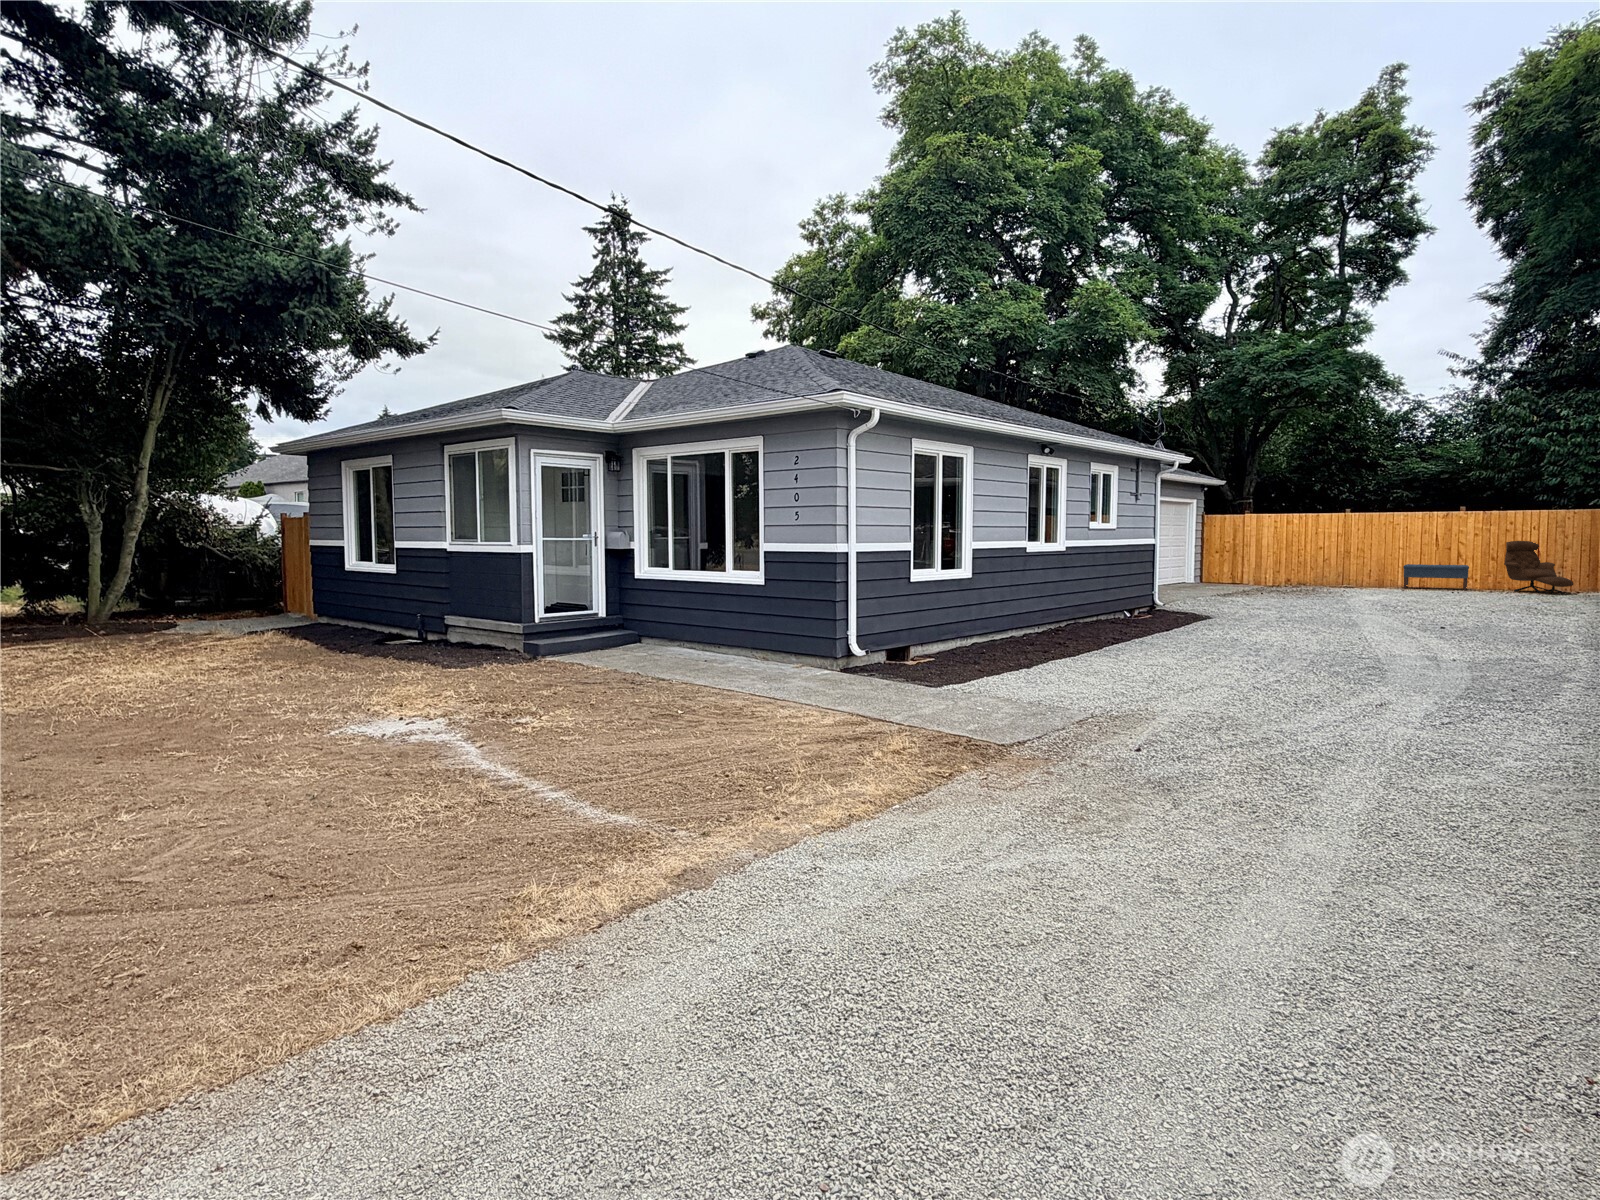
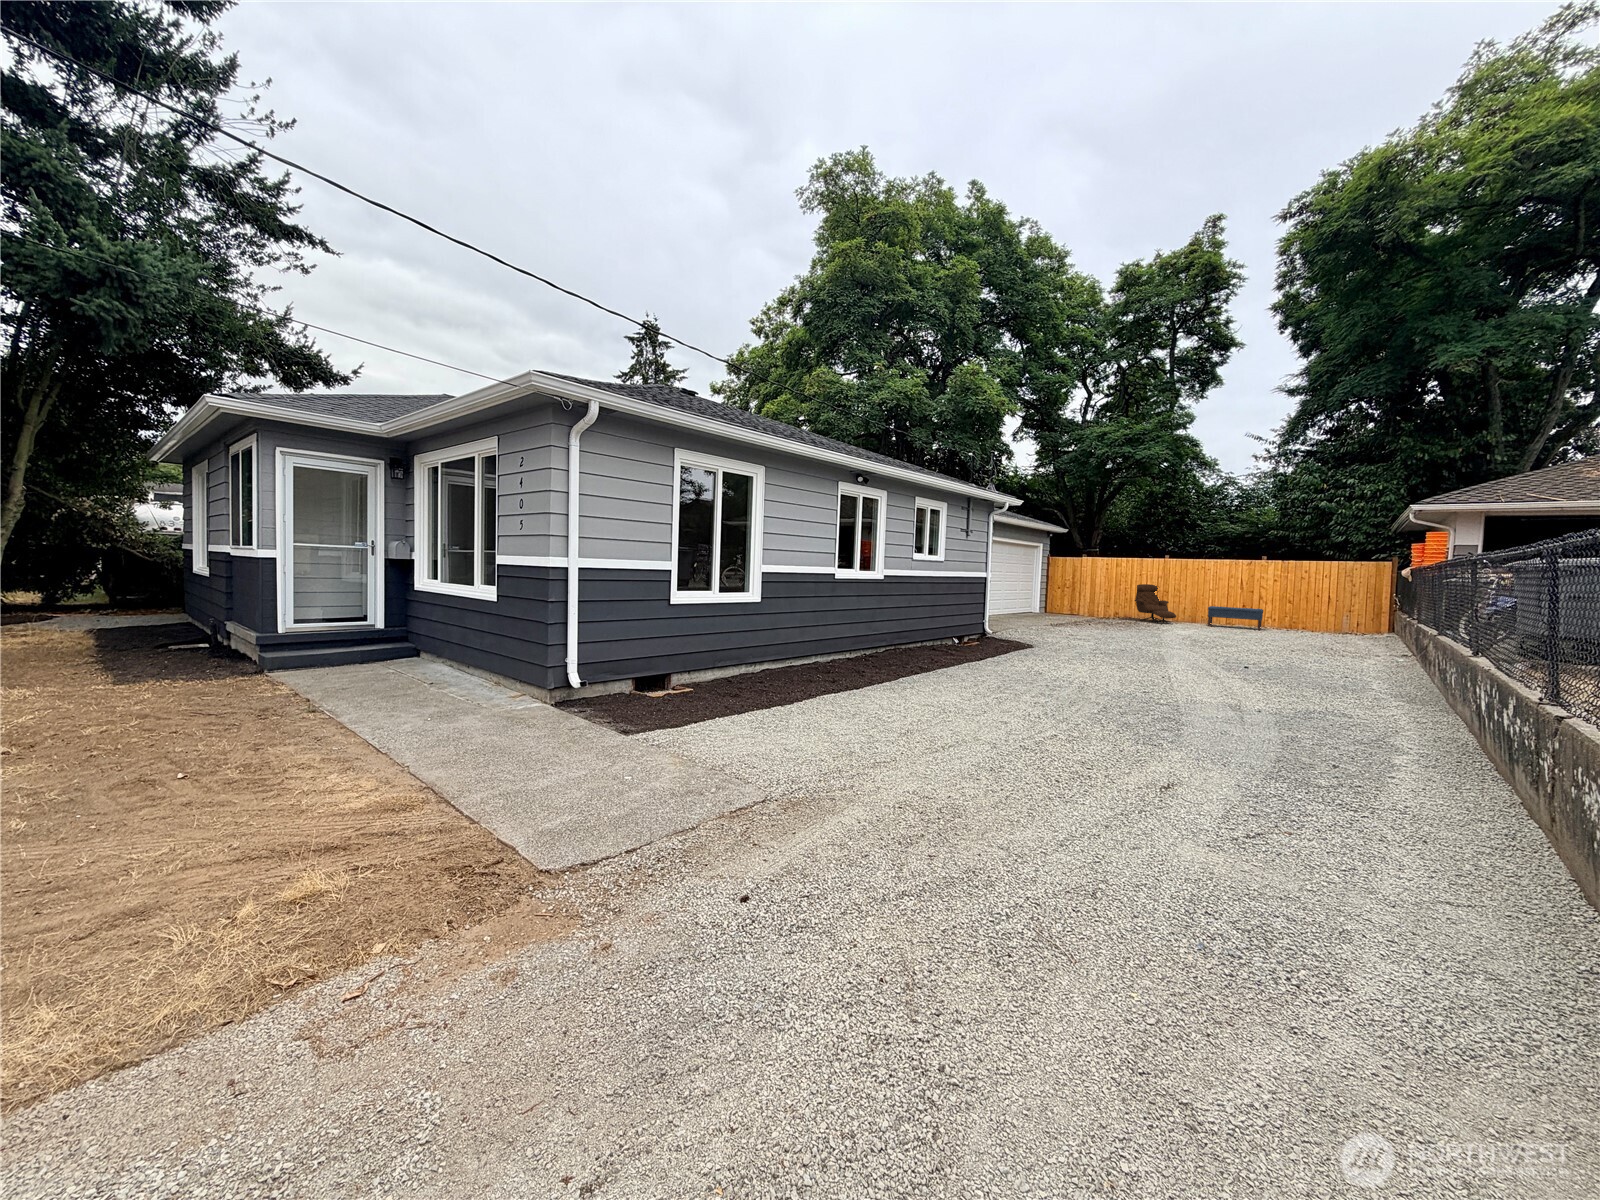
lounge chair: present [1504,541,1573,594] -> present [1135,584,1176,624]

